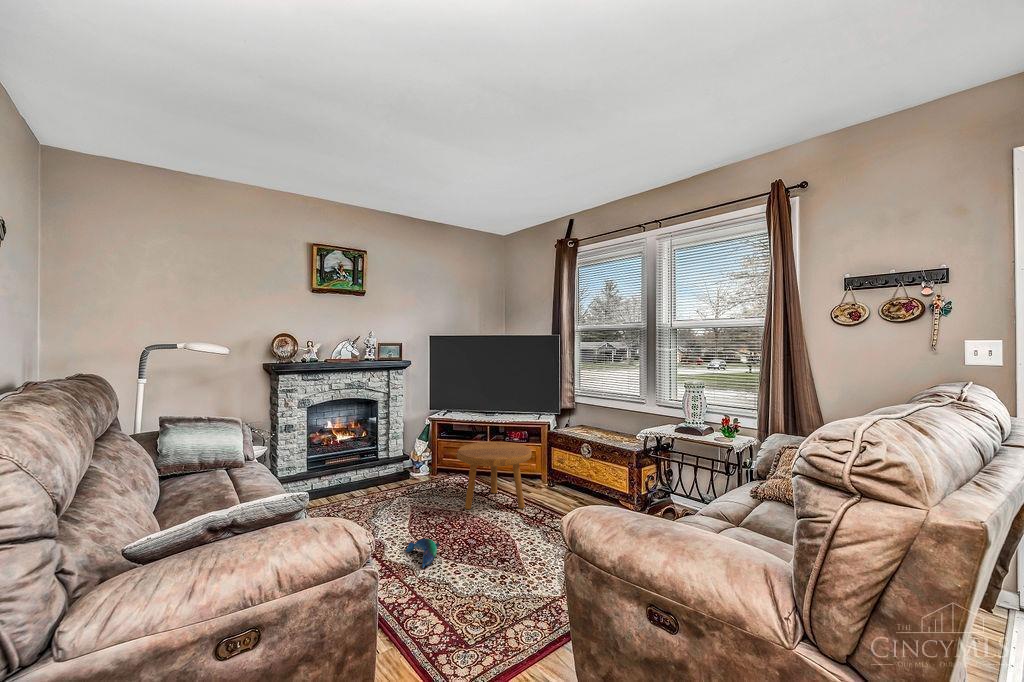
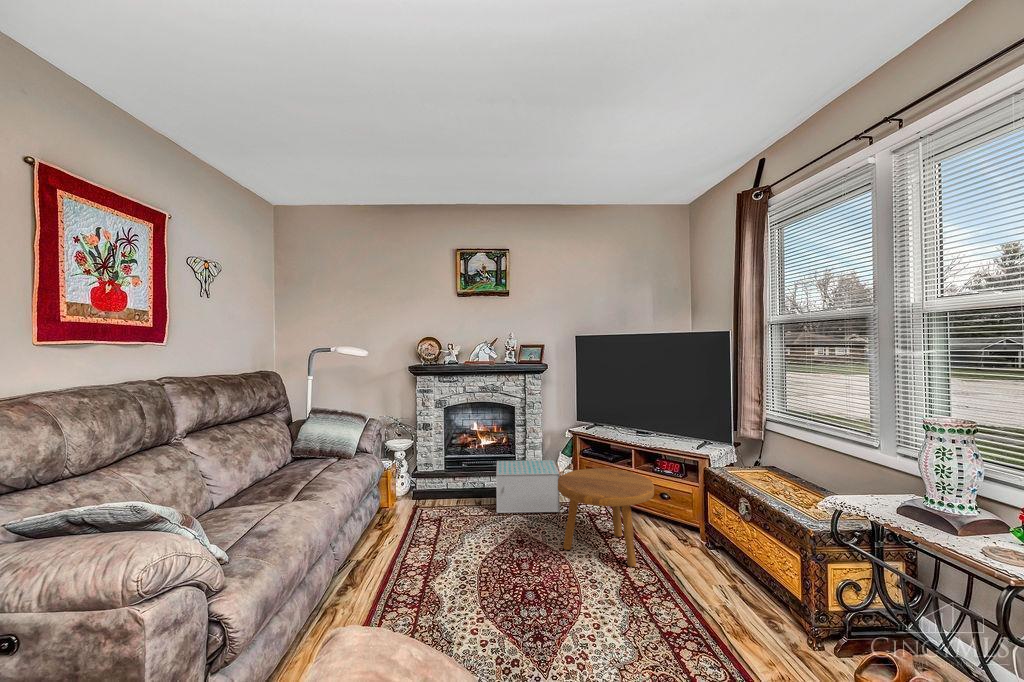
storage box: none [365,446,435,498] -> present [496,460,560,513]
plush toy: present [406,538,439,568] -> none [446,573,479,610]

